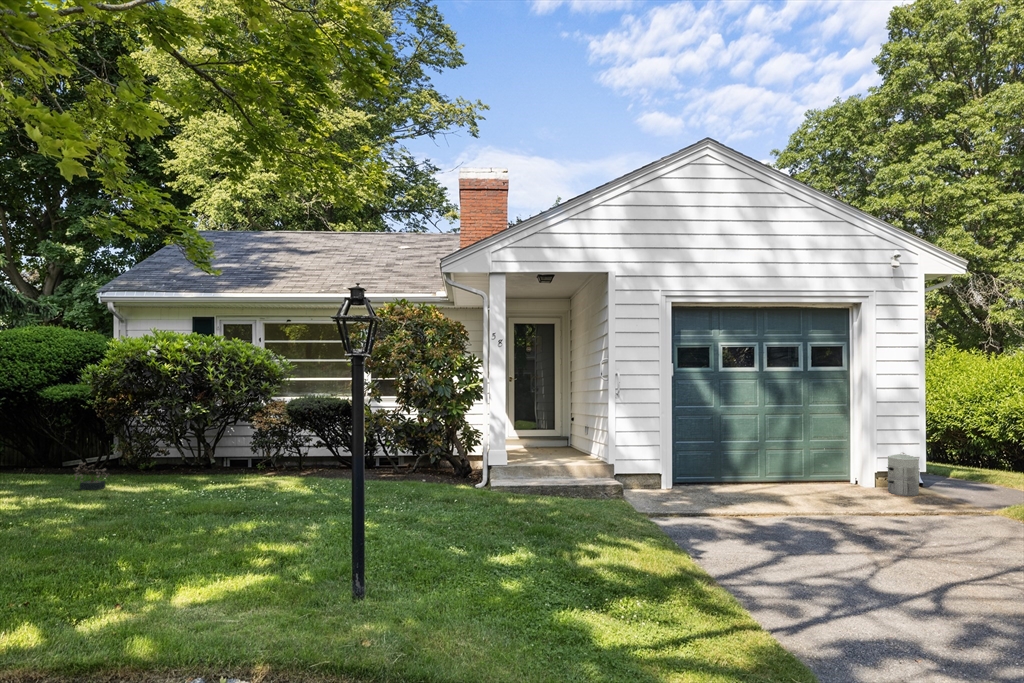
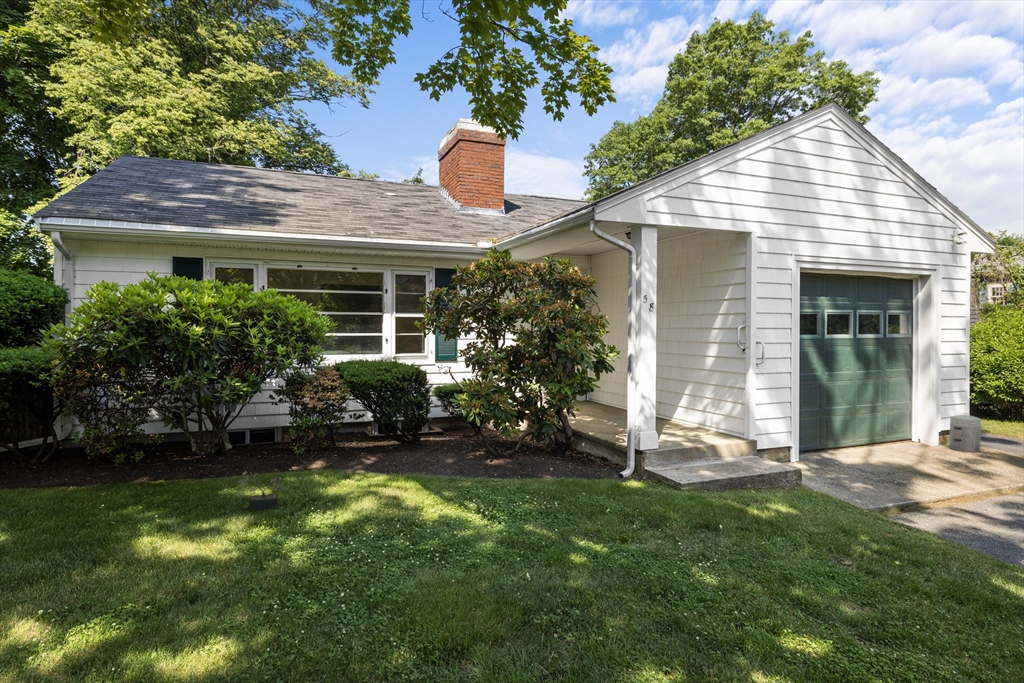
decorative plant: present [75,463,108,490] -> present [237,471,286,511]

